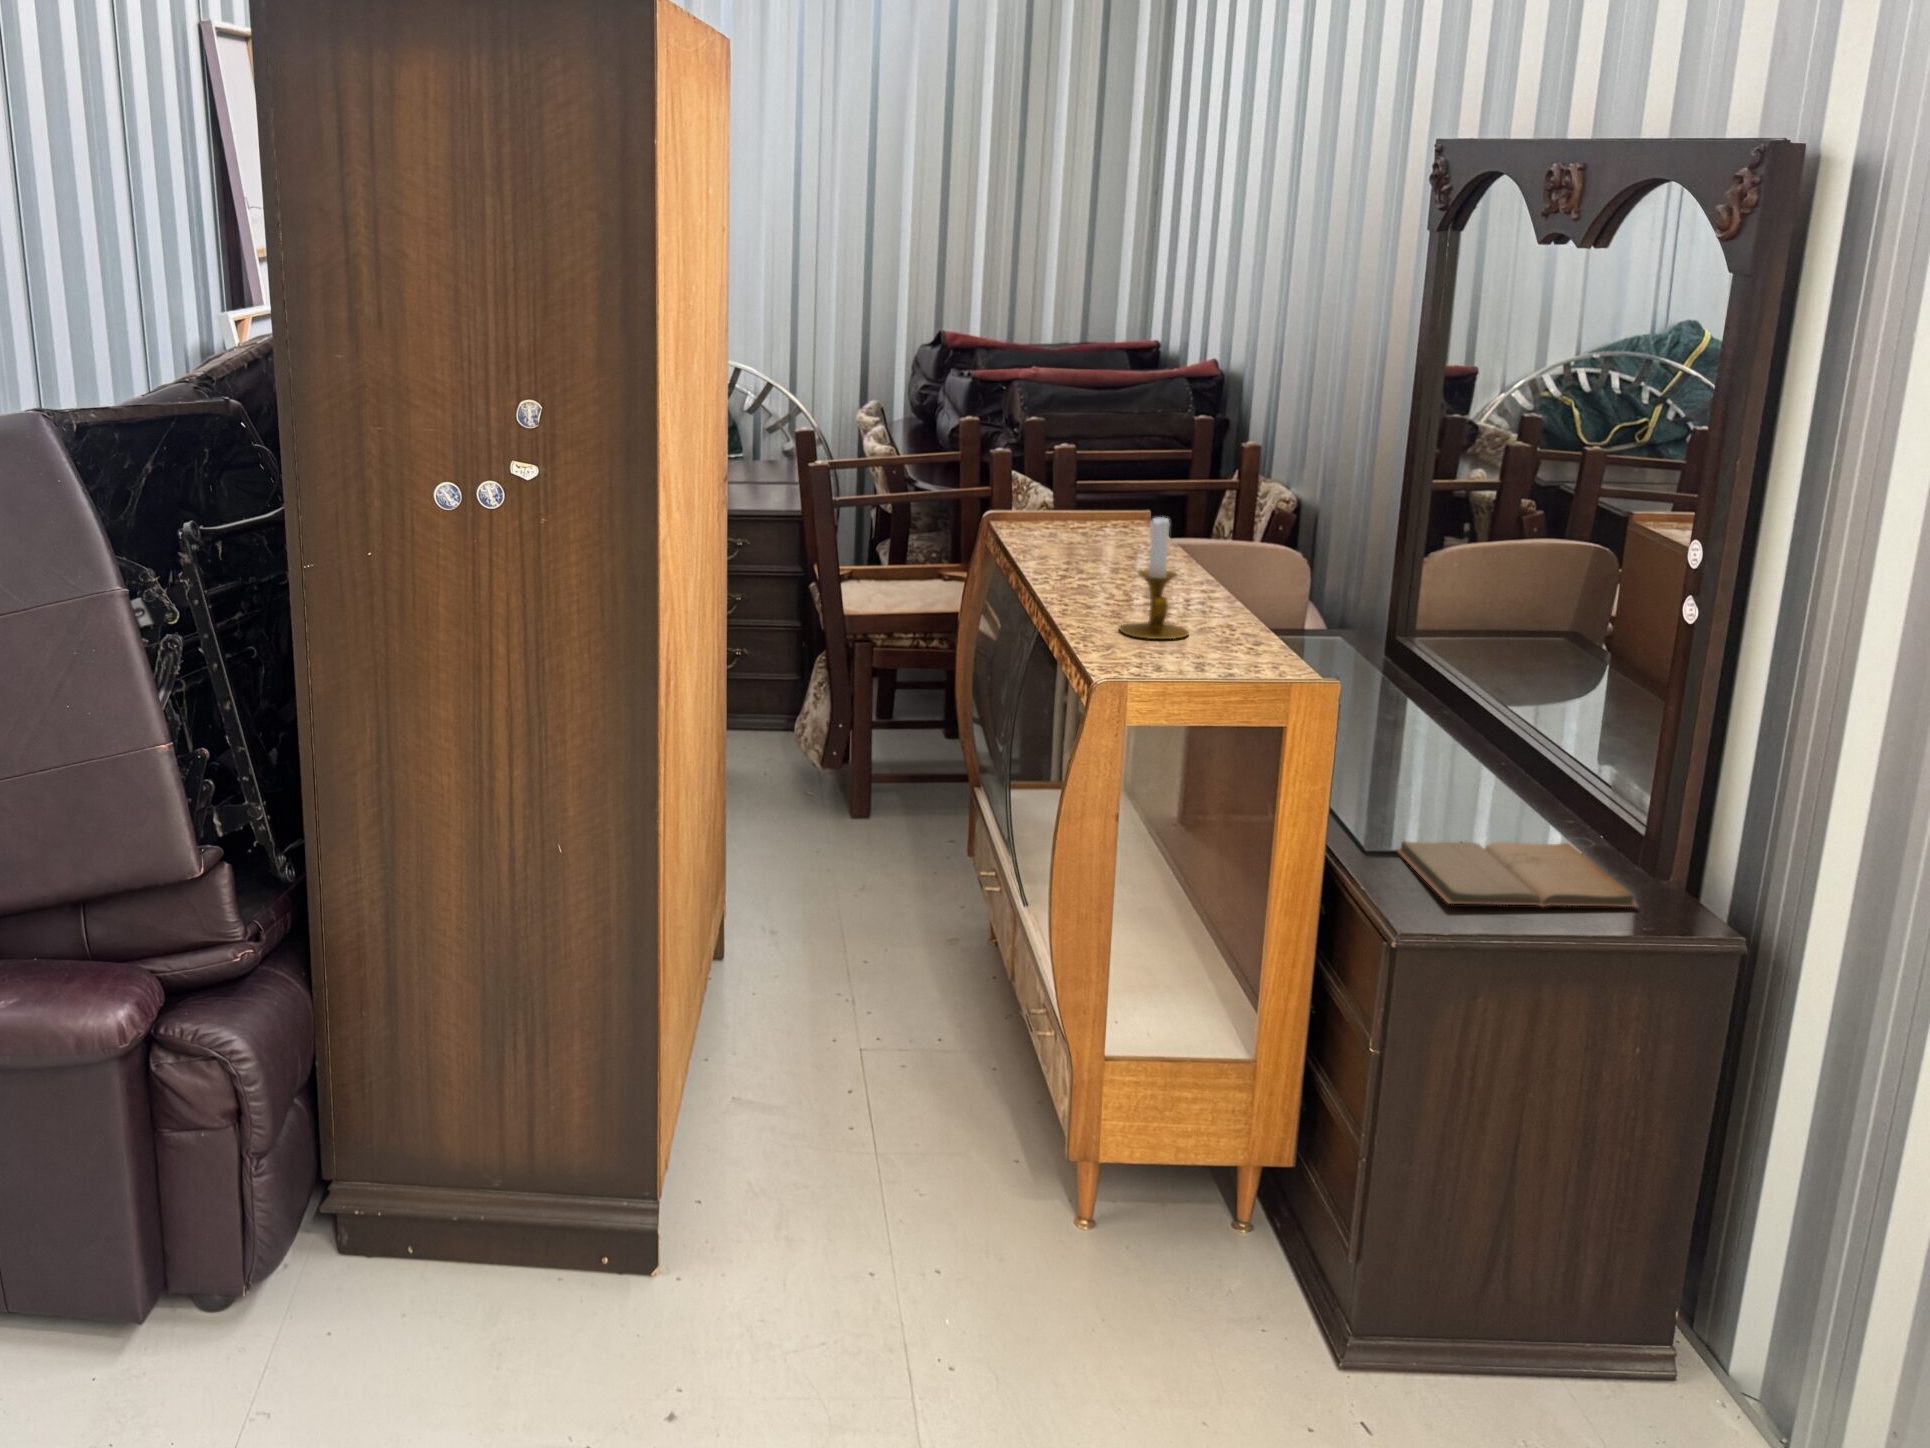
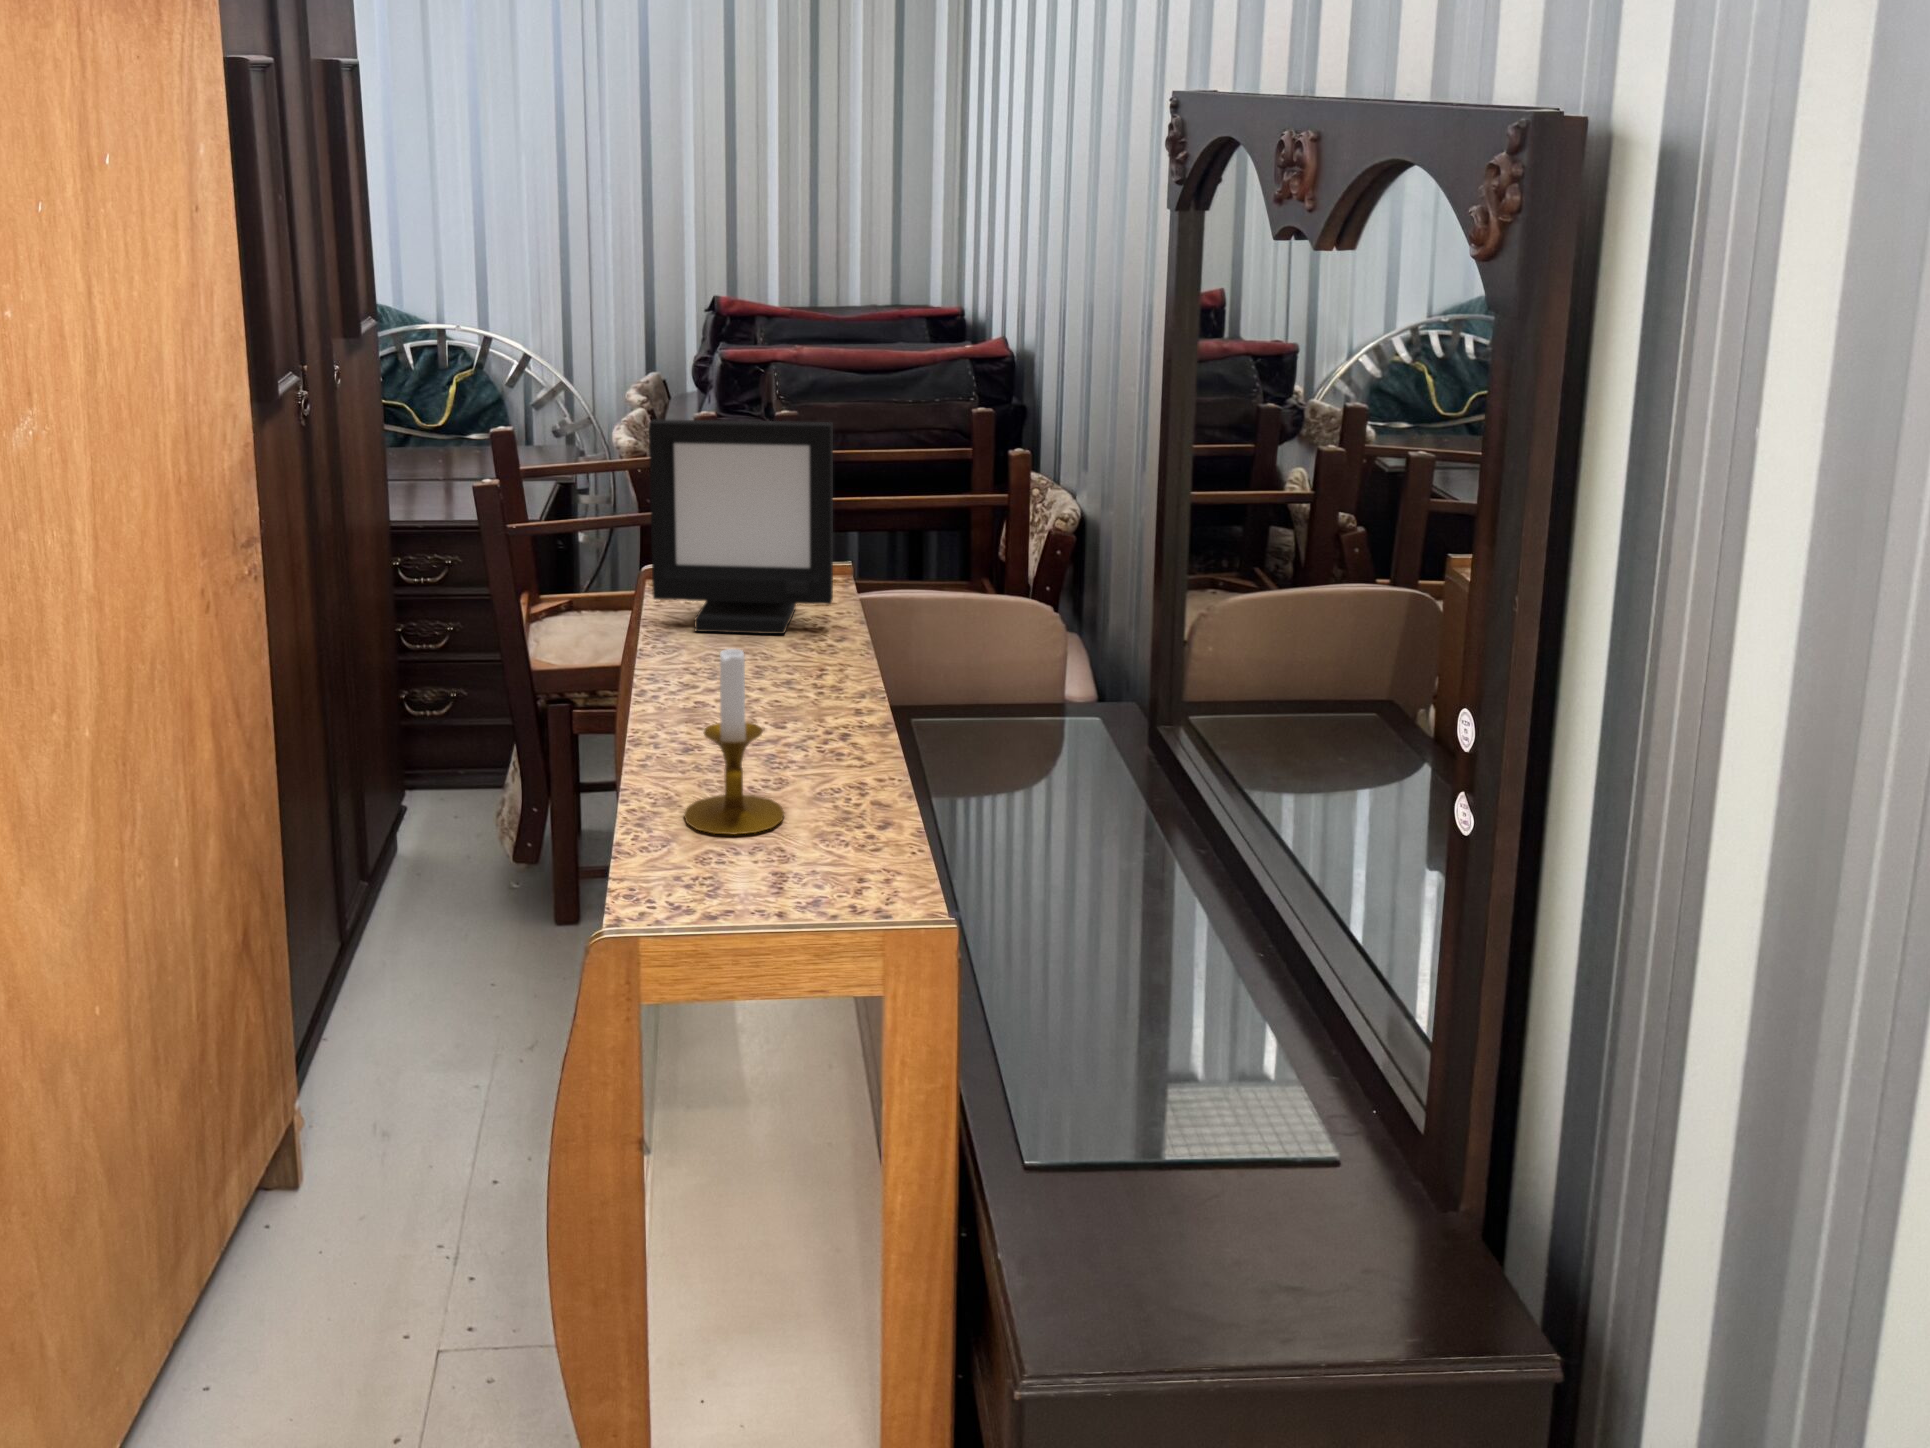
picture frame: none [1015,389,1161,549] -> present [649,419,833,634]
book: present [1397,841,1638,907] -> none [1061,1157,1399,1319]

